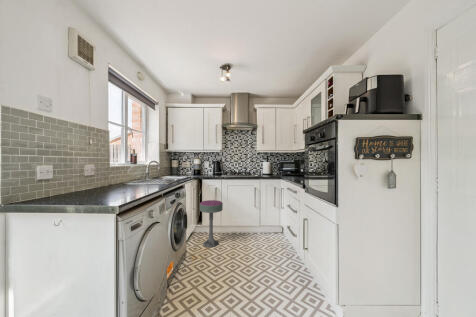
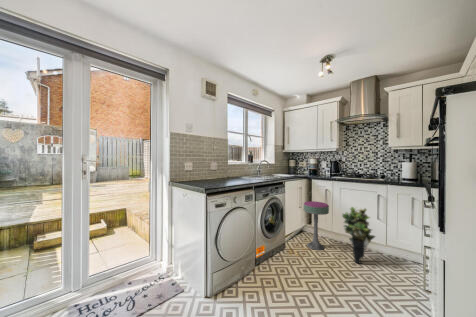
potted plant: none [234,200,259,247] -> present [342,207,375,264]

